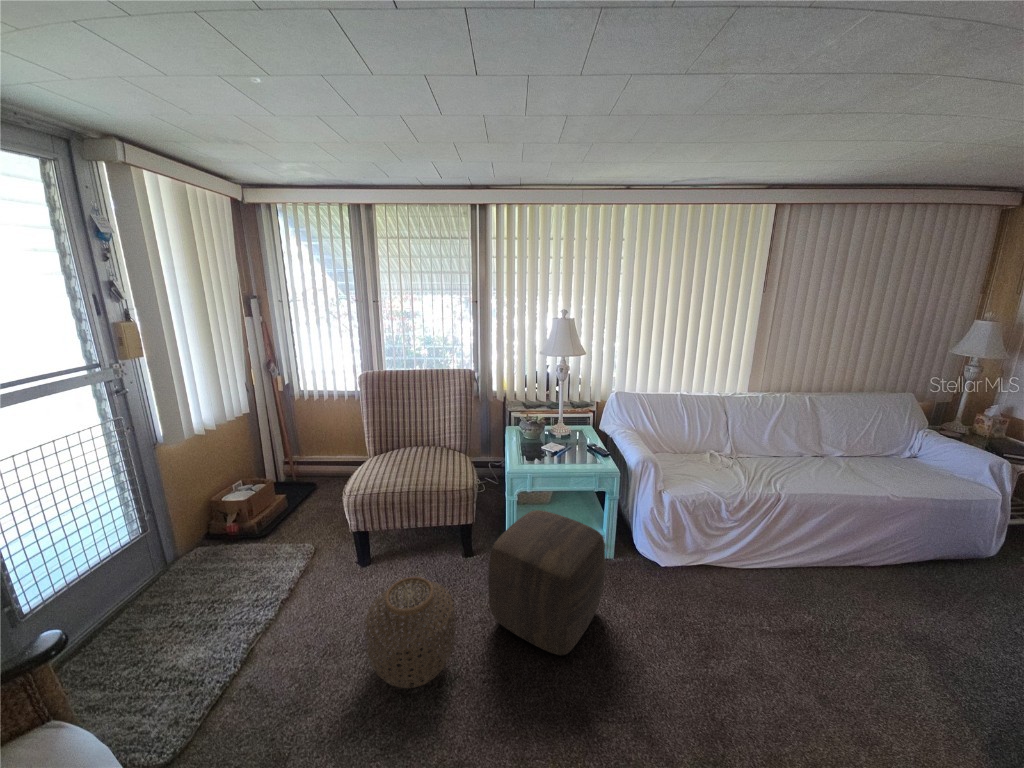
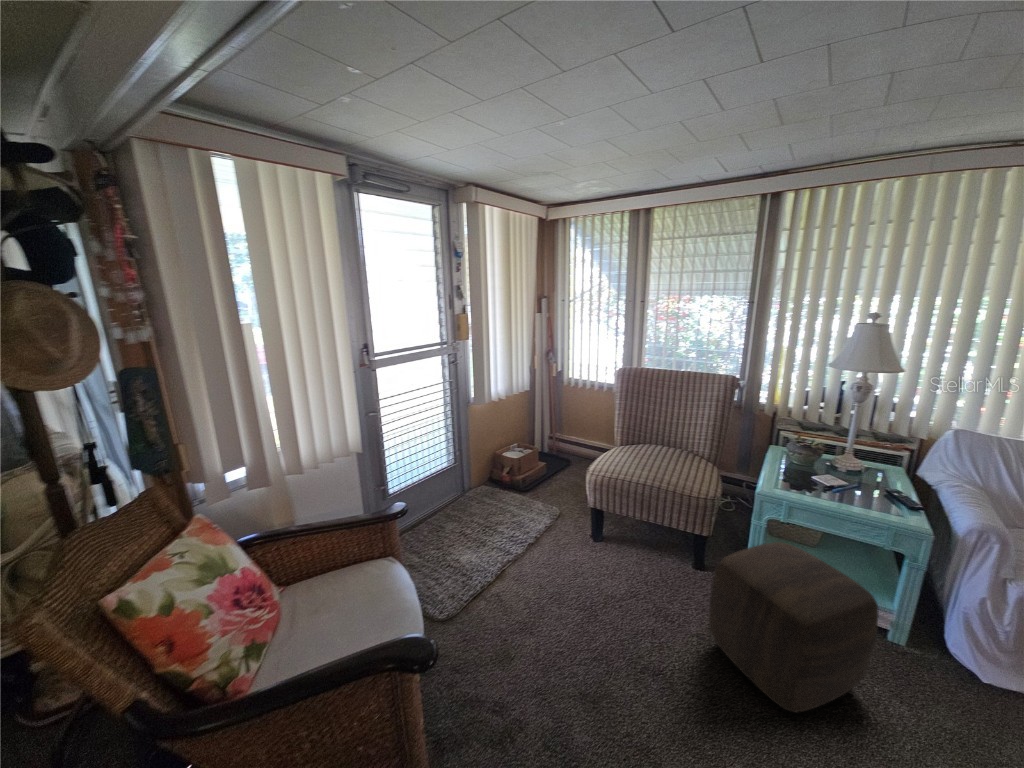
woven basket: present [365,577,455,688] -> none [584,557,668,659]

